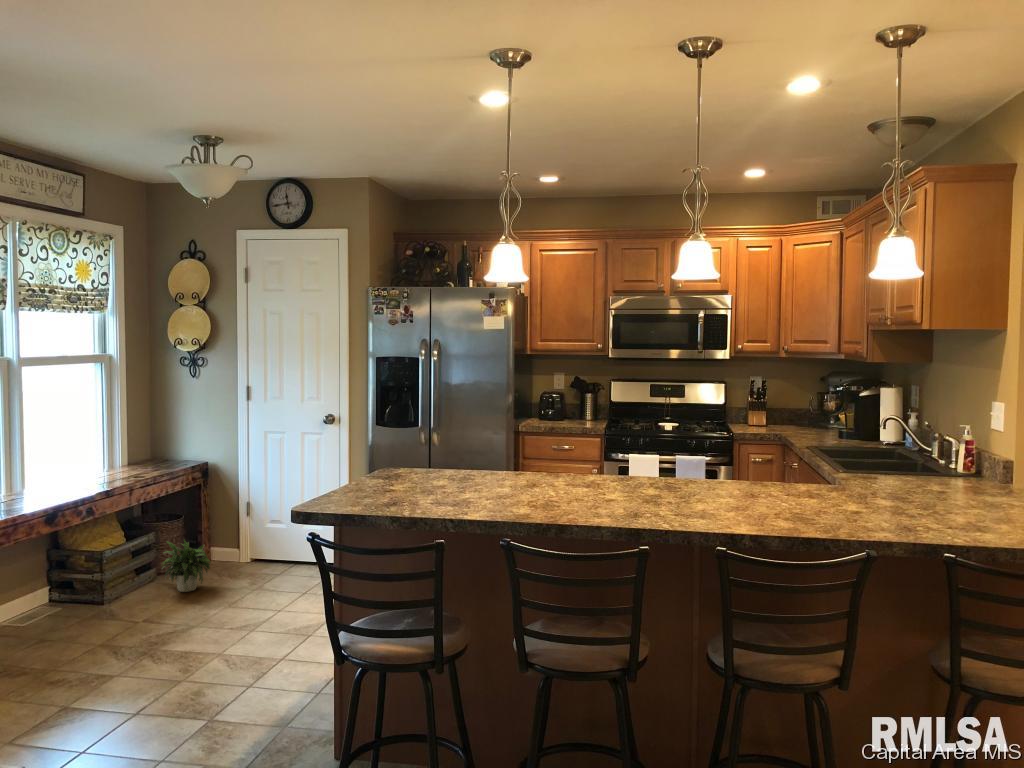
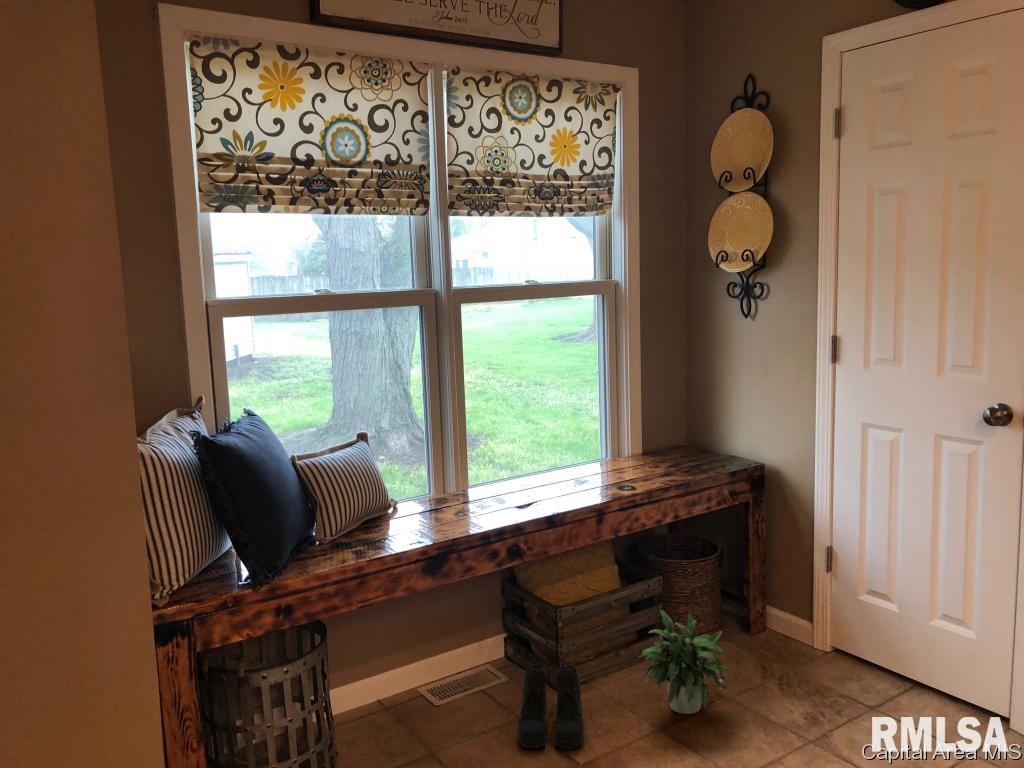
boots: none [93,577,140,622] -> present [518,665,583,749]

